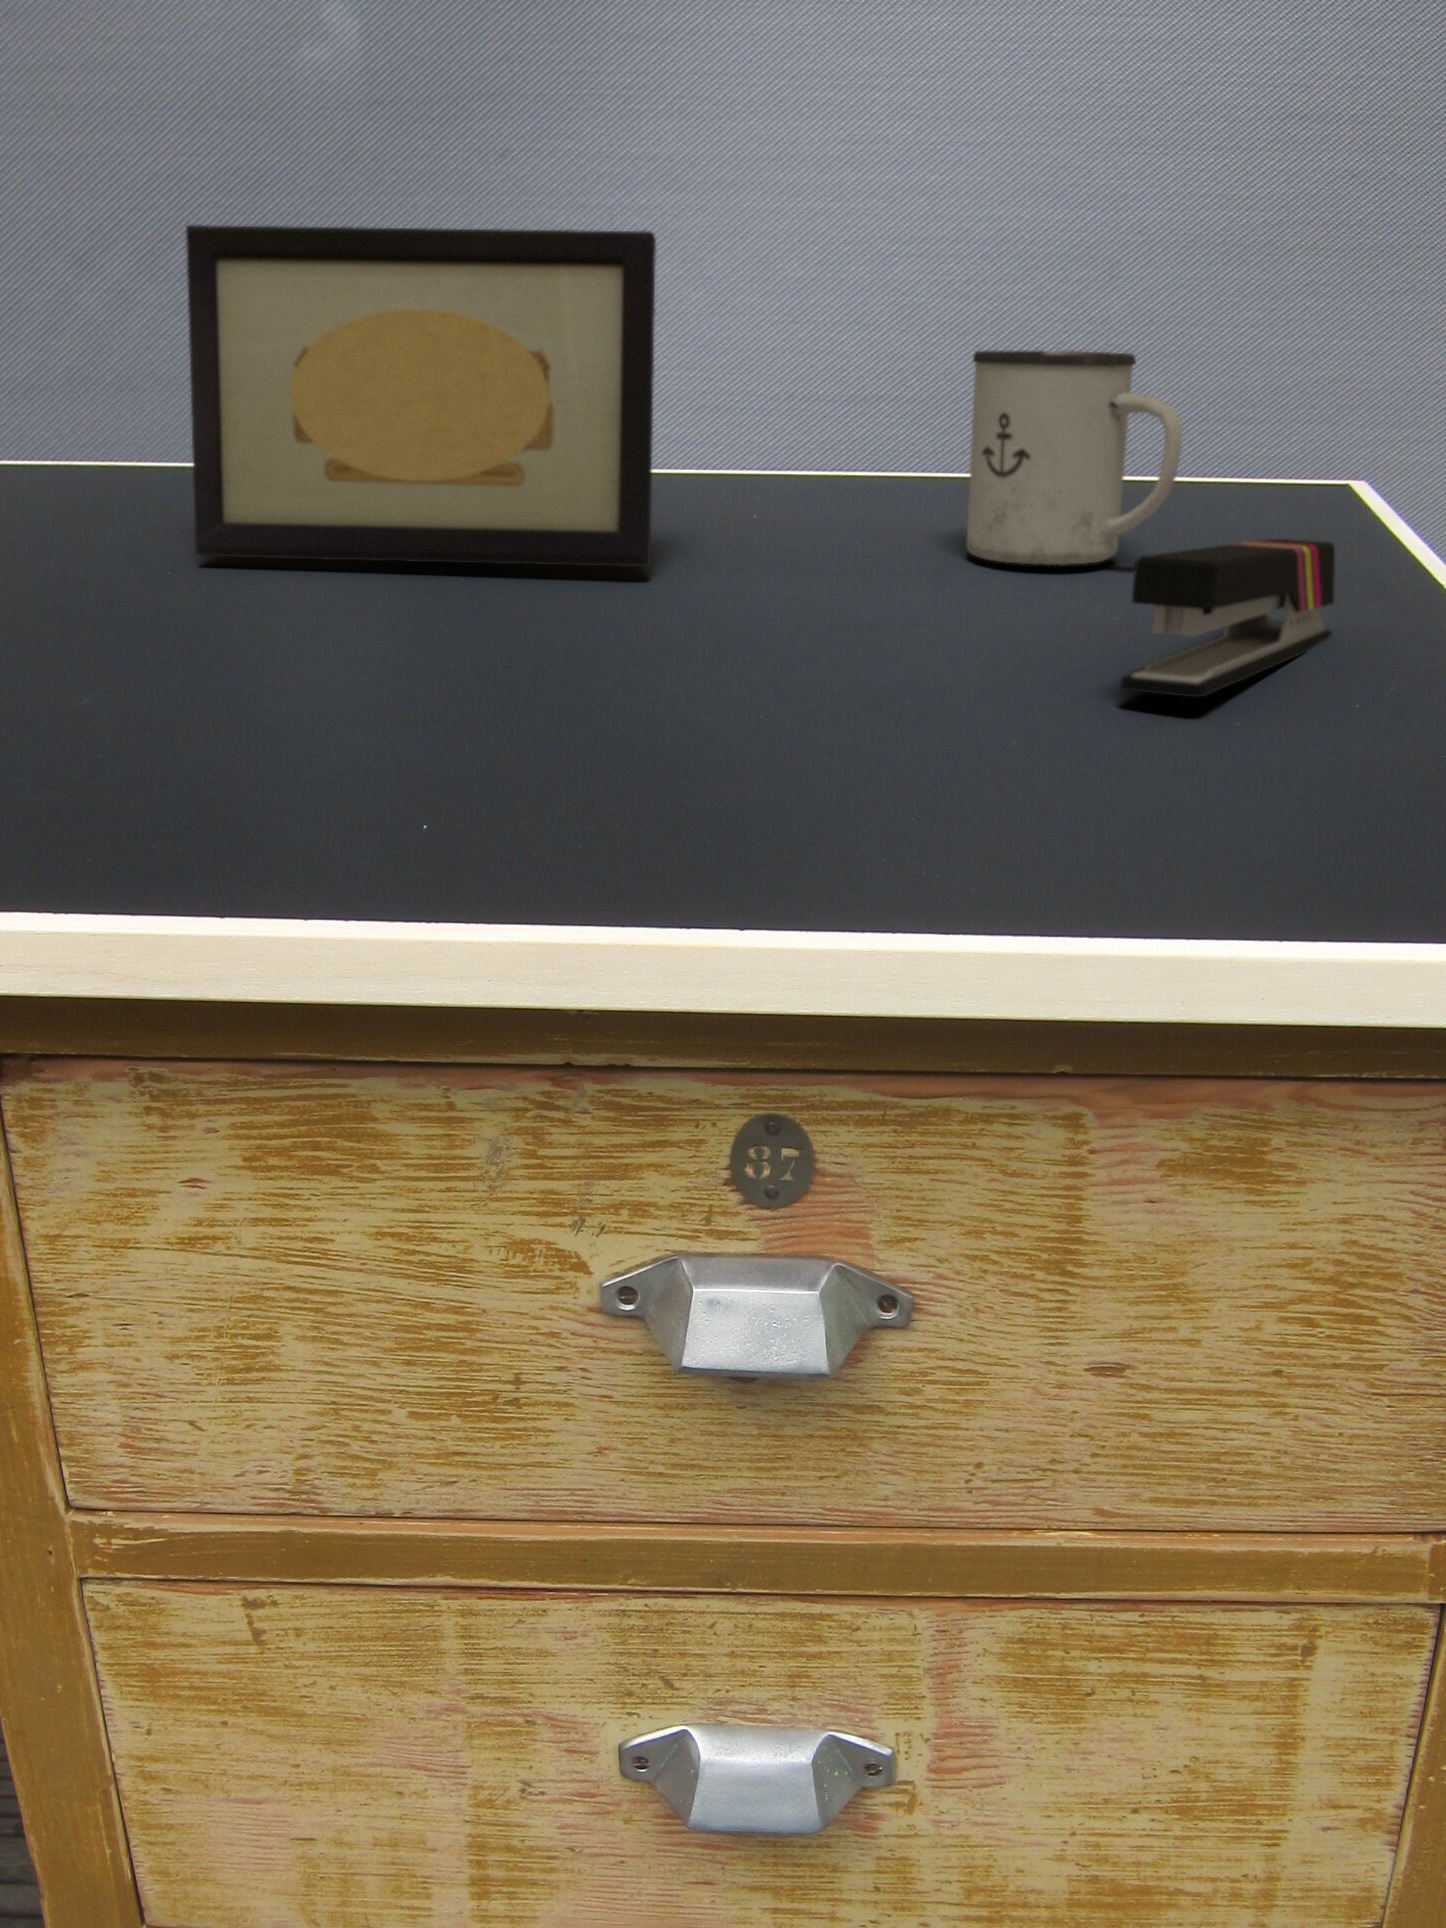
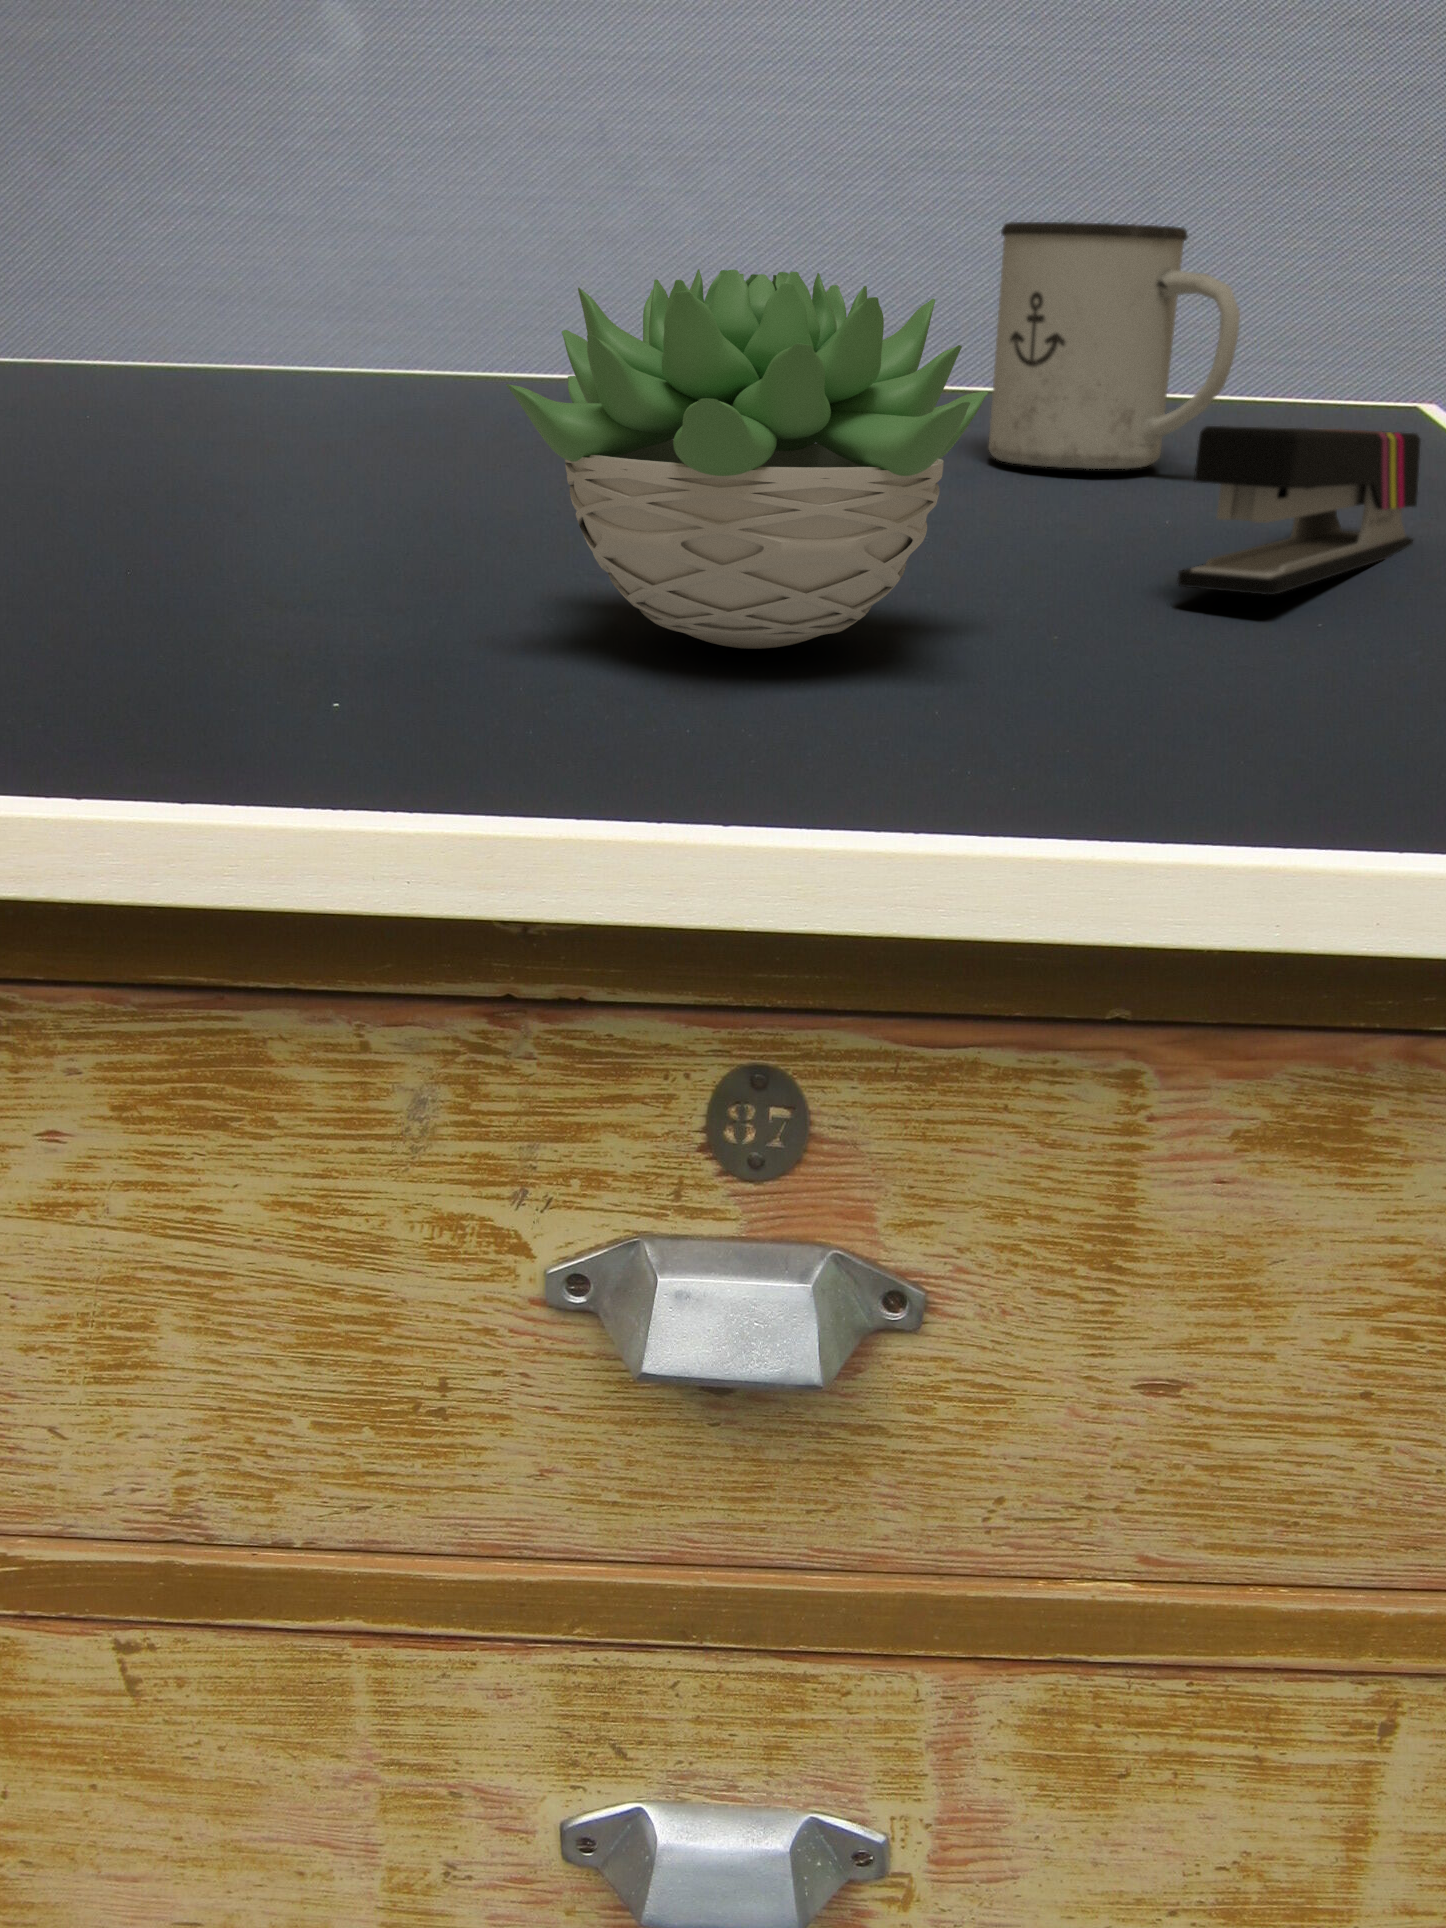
picture frame: present [186,225,656,567] -> none [108,58,643,460]
succulent plant: none [552,452,953,758] -> present [506,269,988,649]

